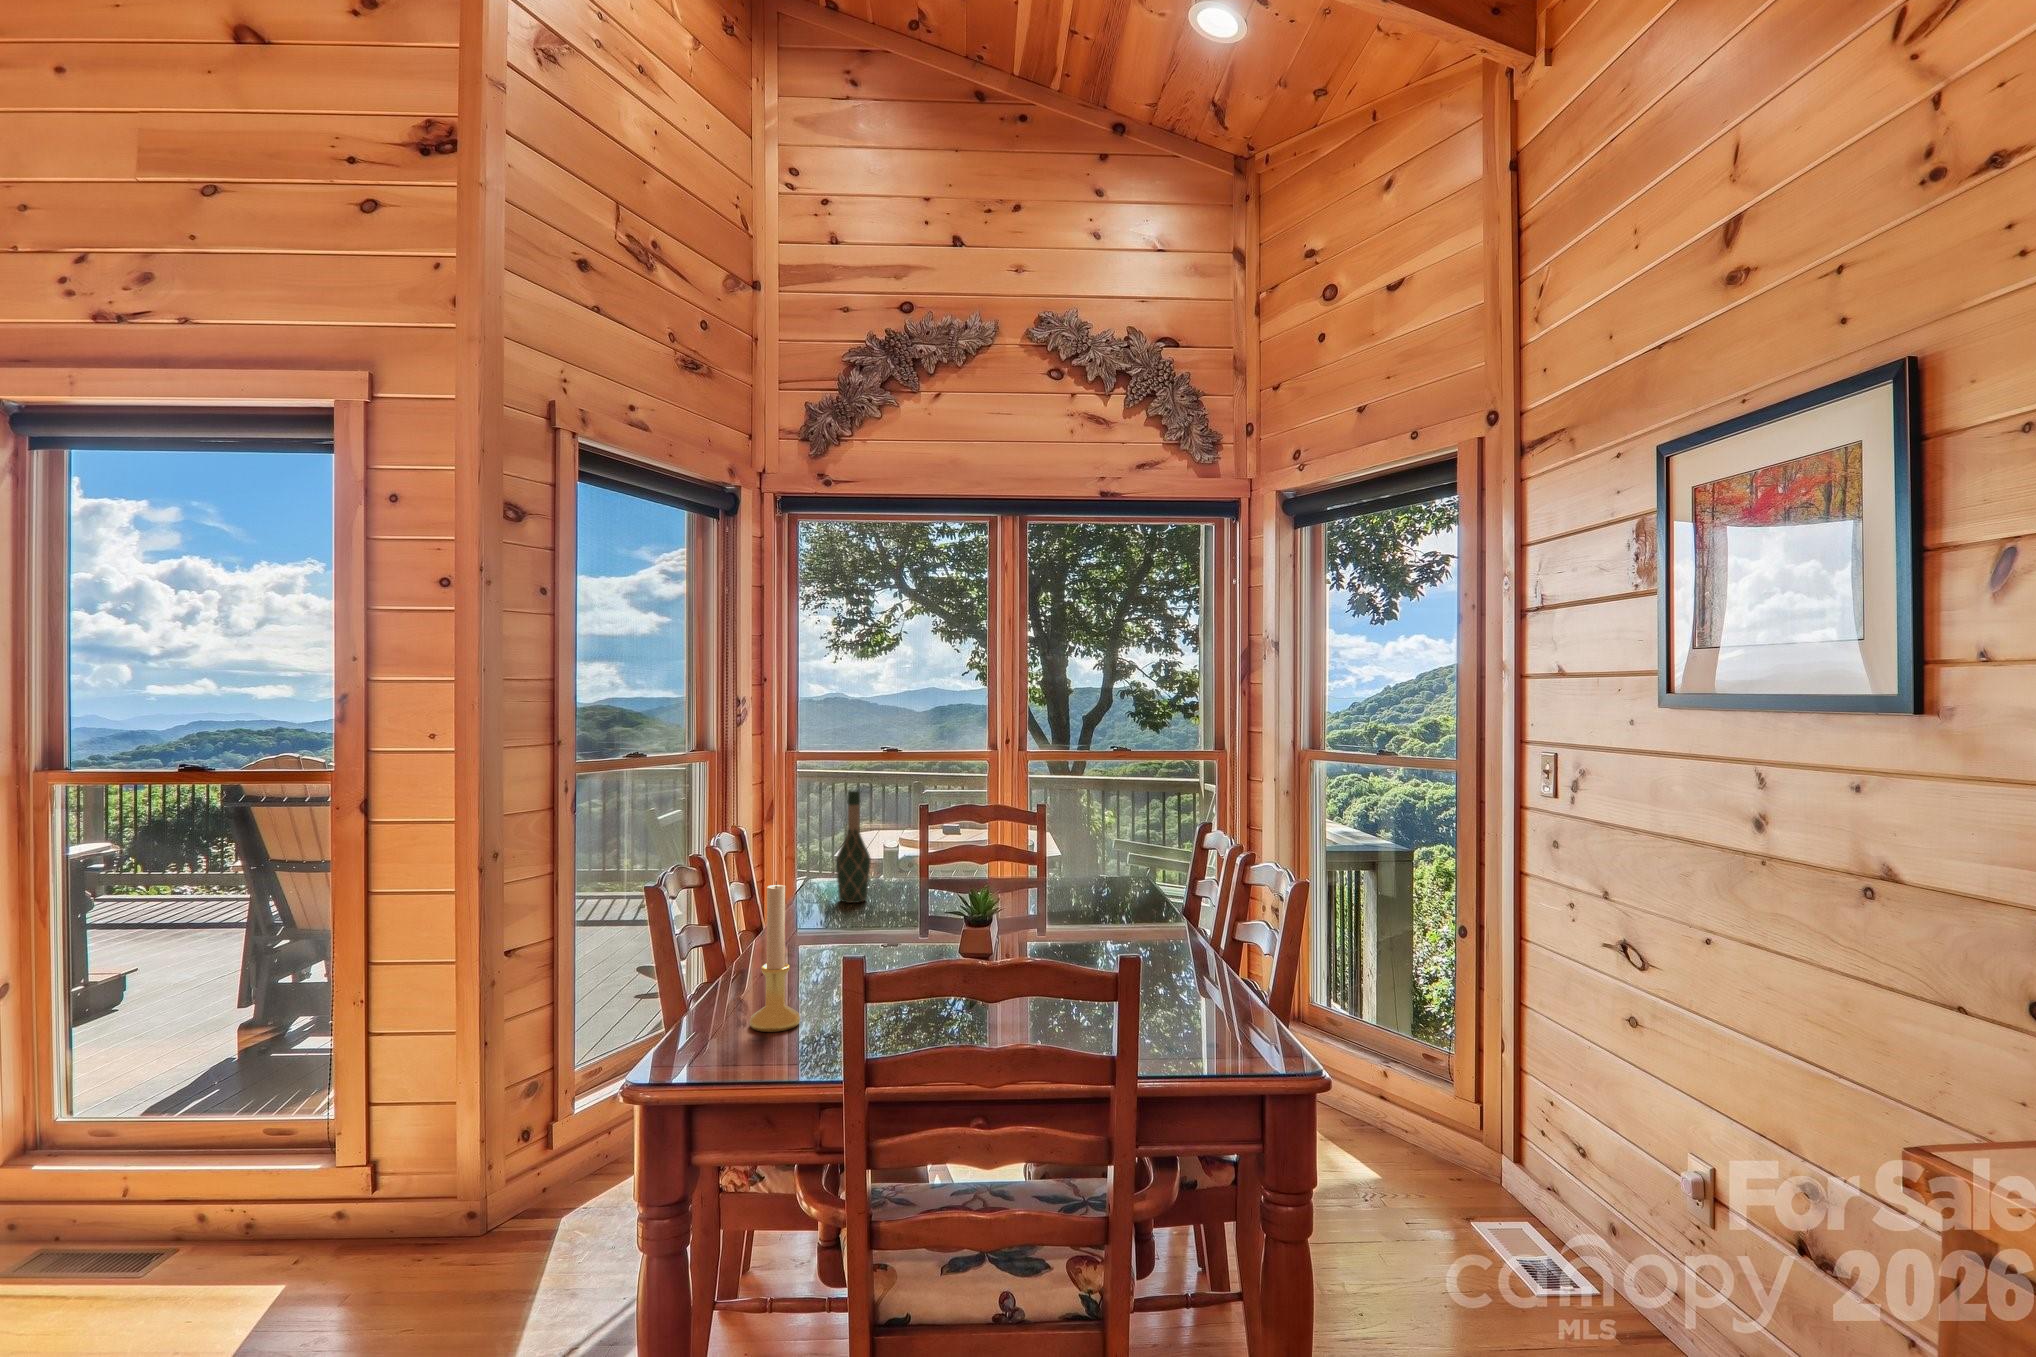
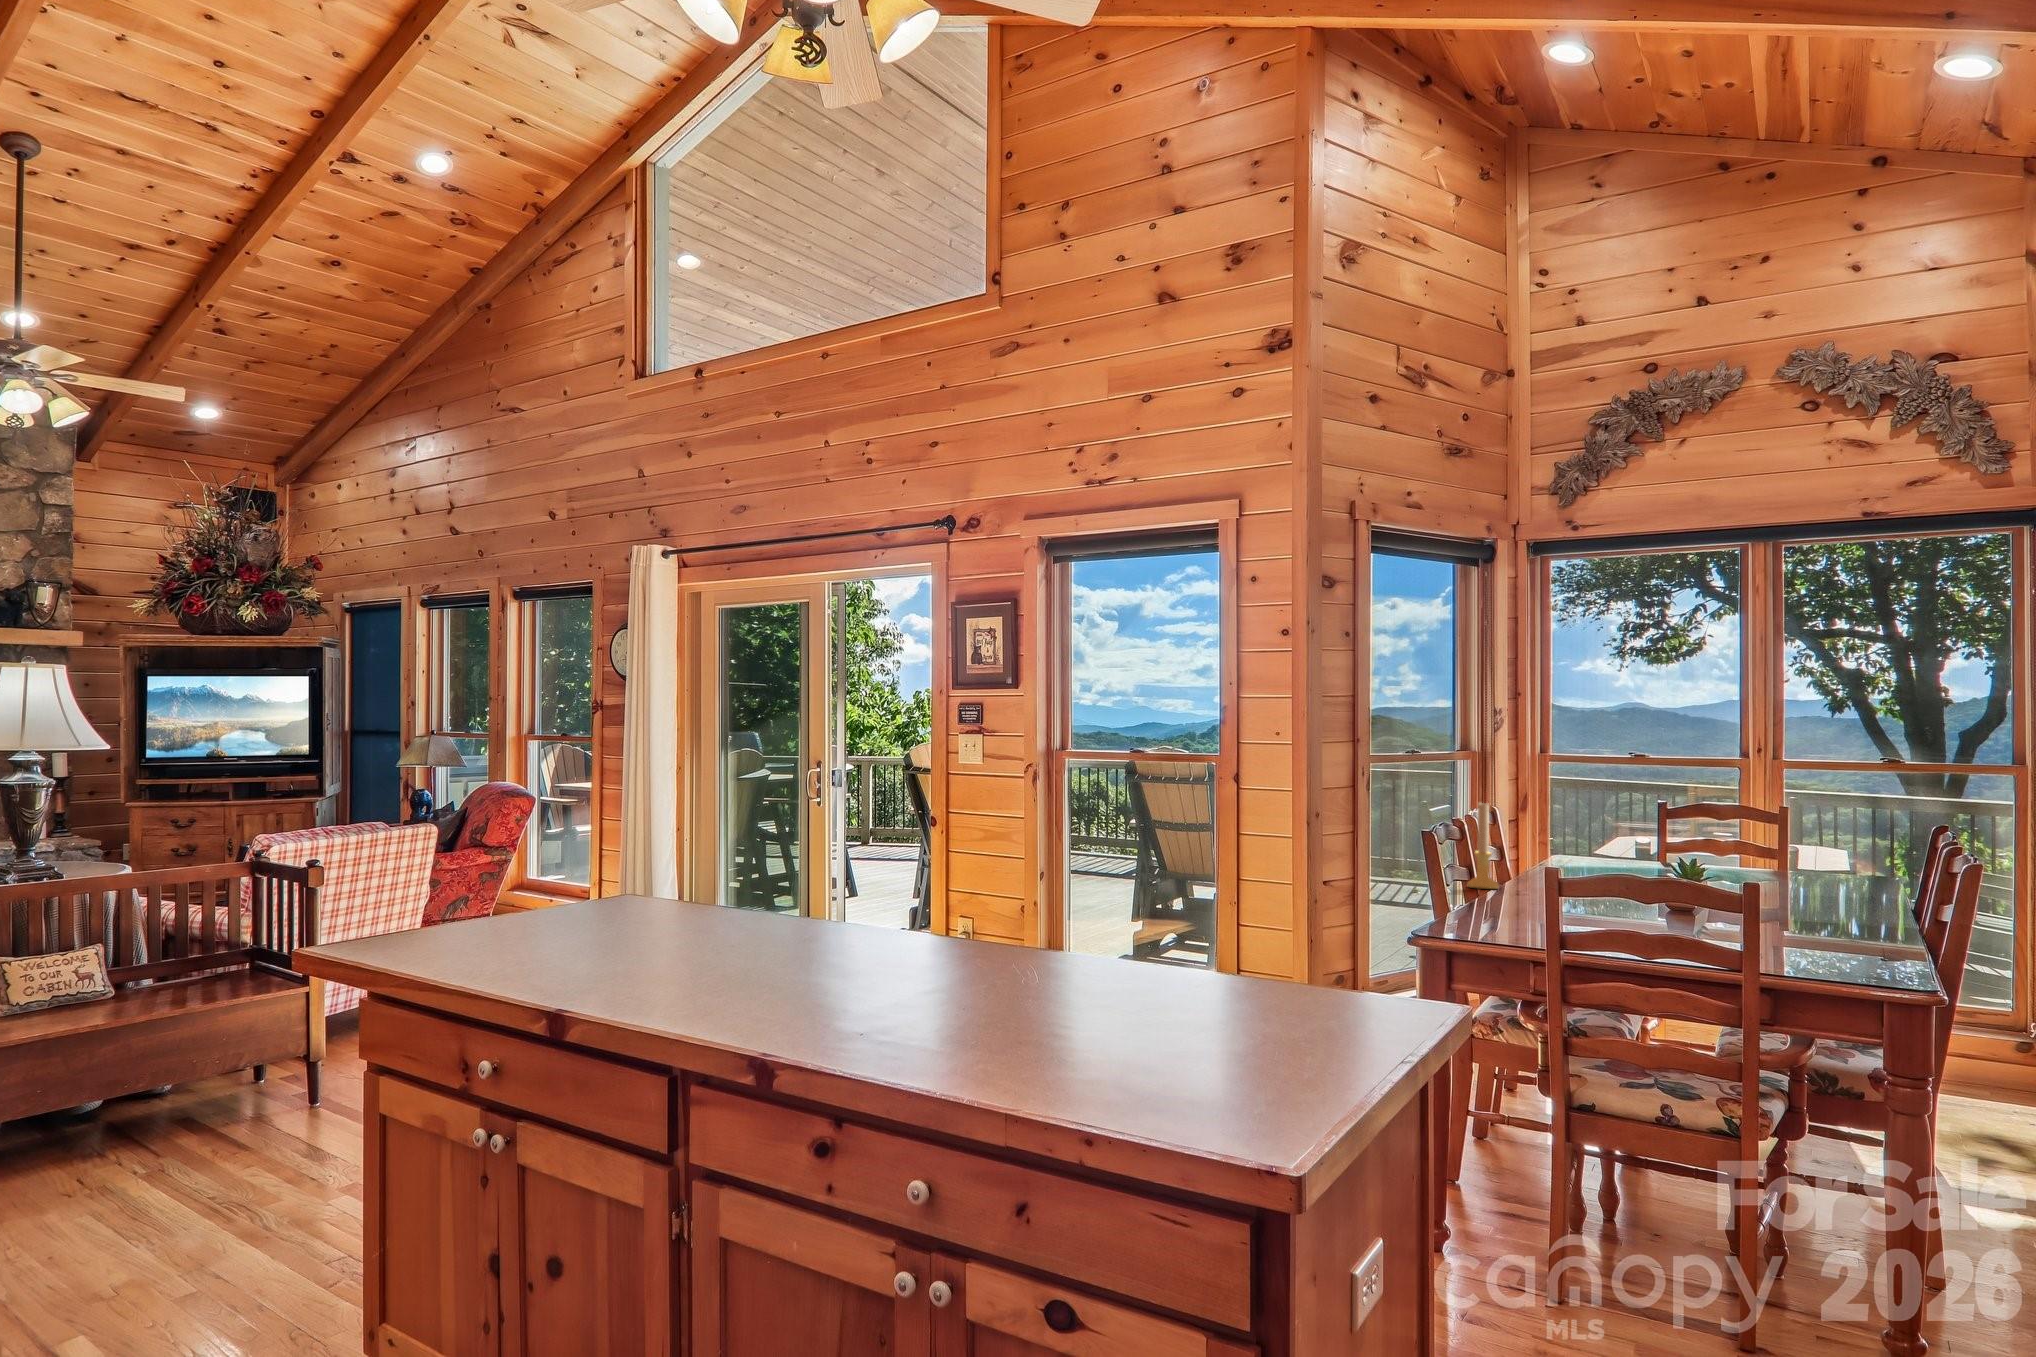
wine bottle: present [836,791,871,903] -> none [1560,781,1590,868]

